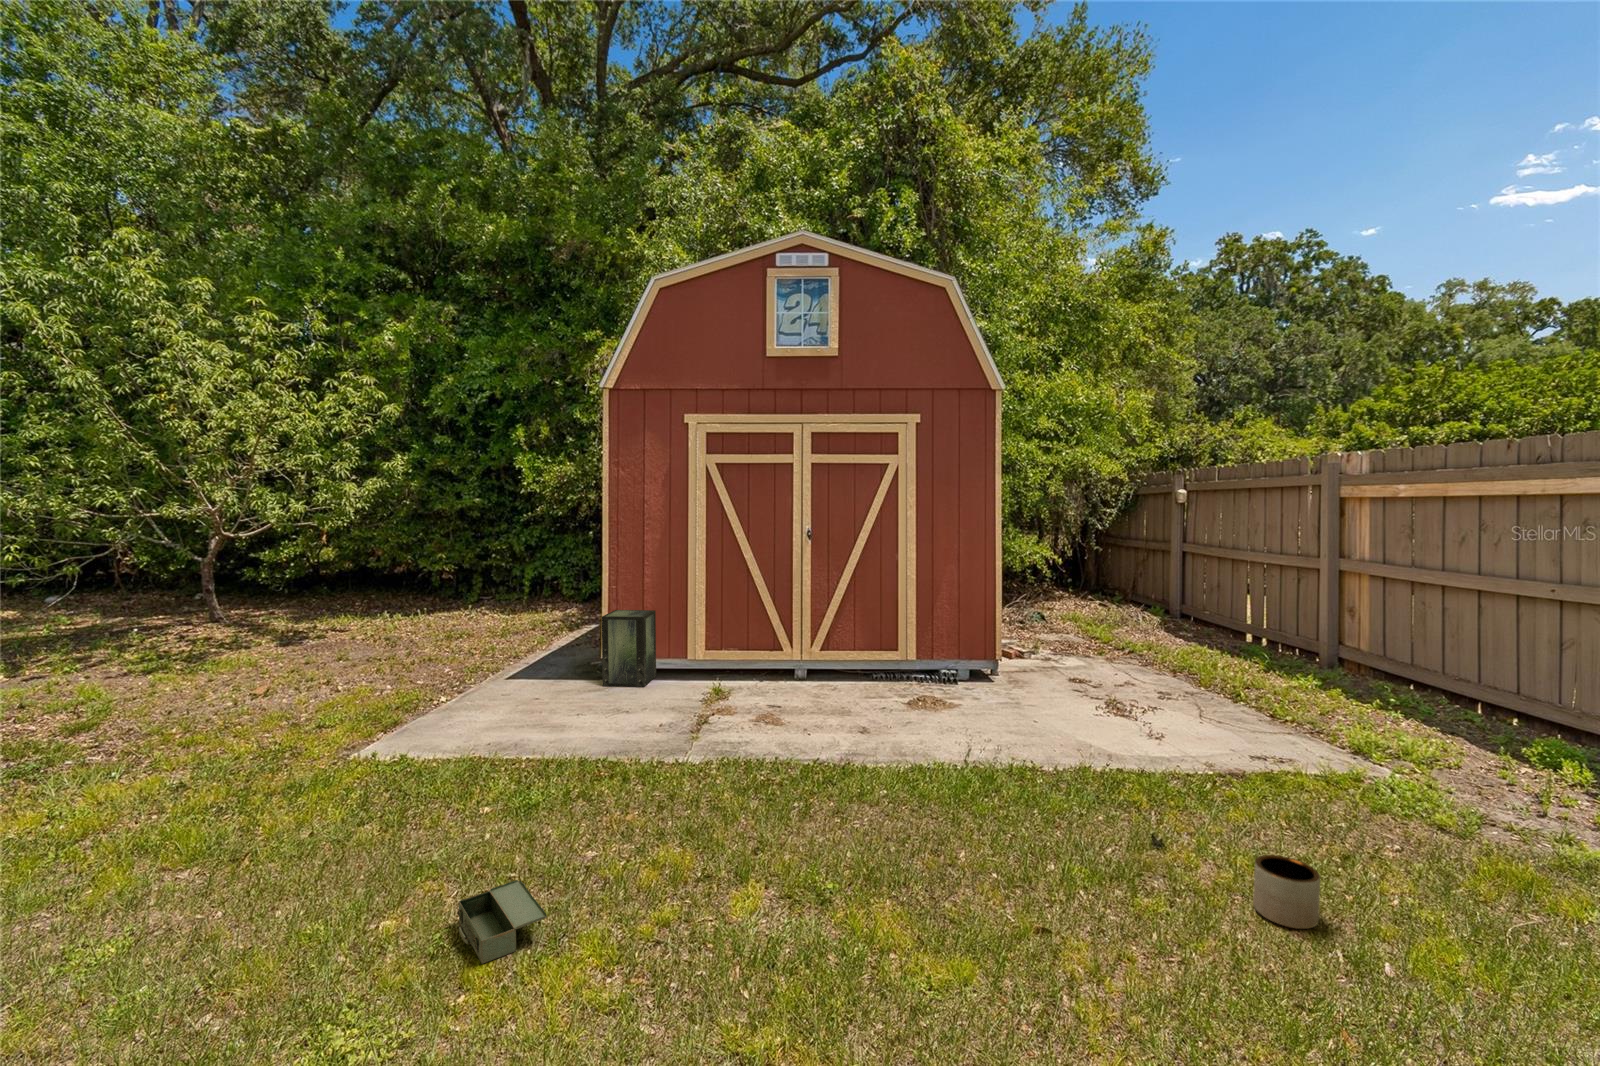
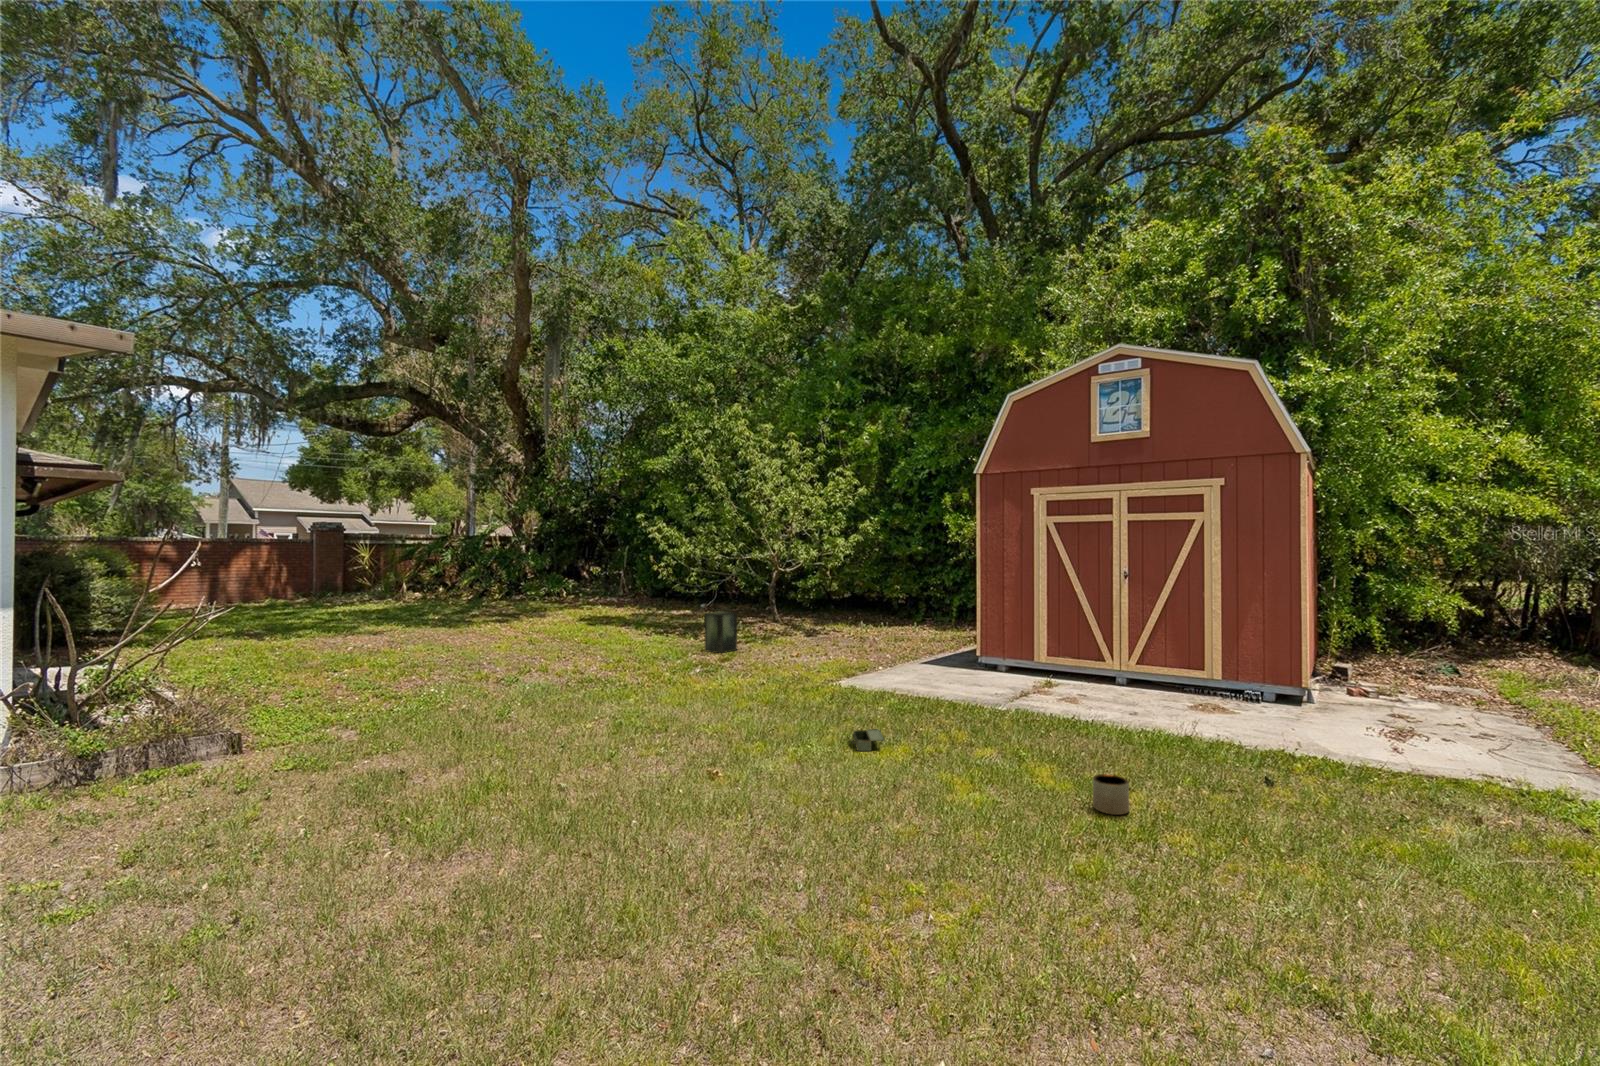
storage box: present [602,610,656,687] -> present [704,611,737,653]
planter: present [1253,855,1320,929] -> present [1093,774,1130,815]

